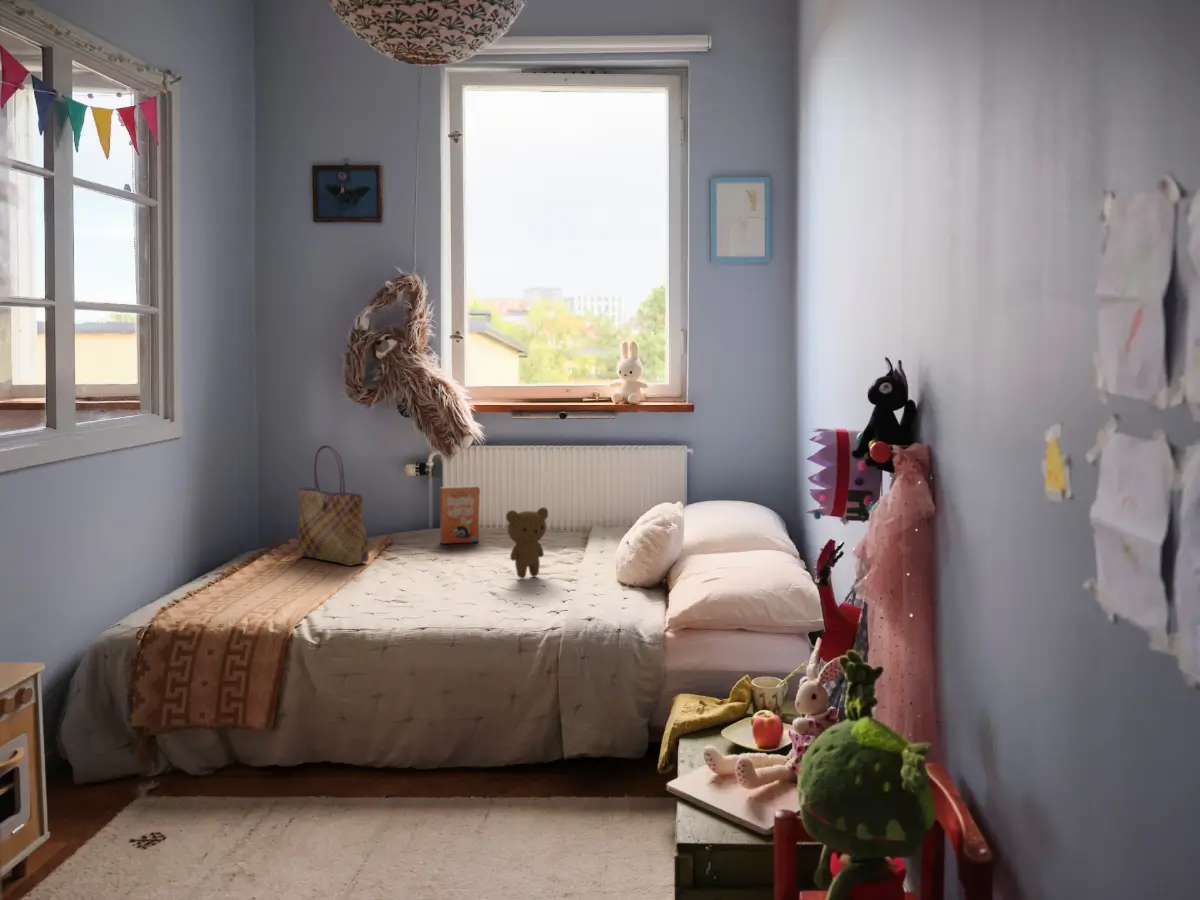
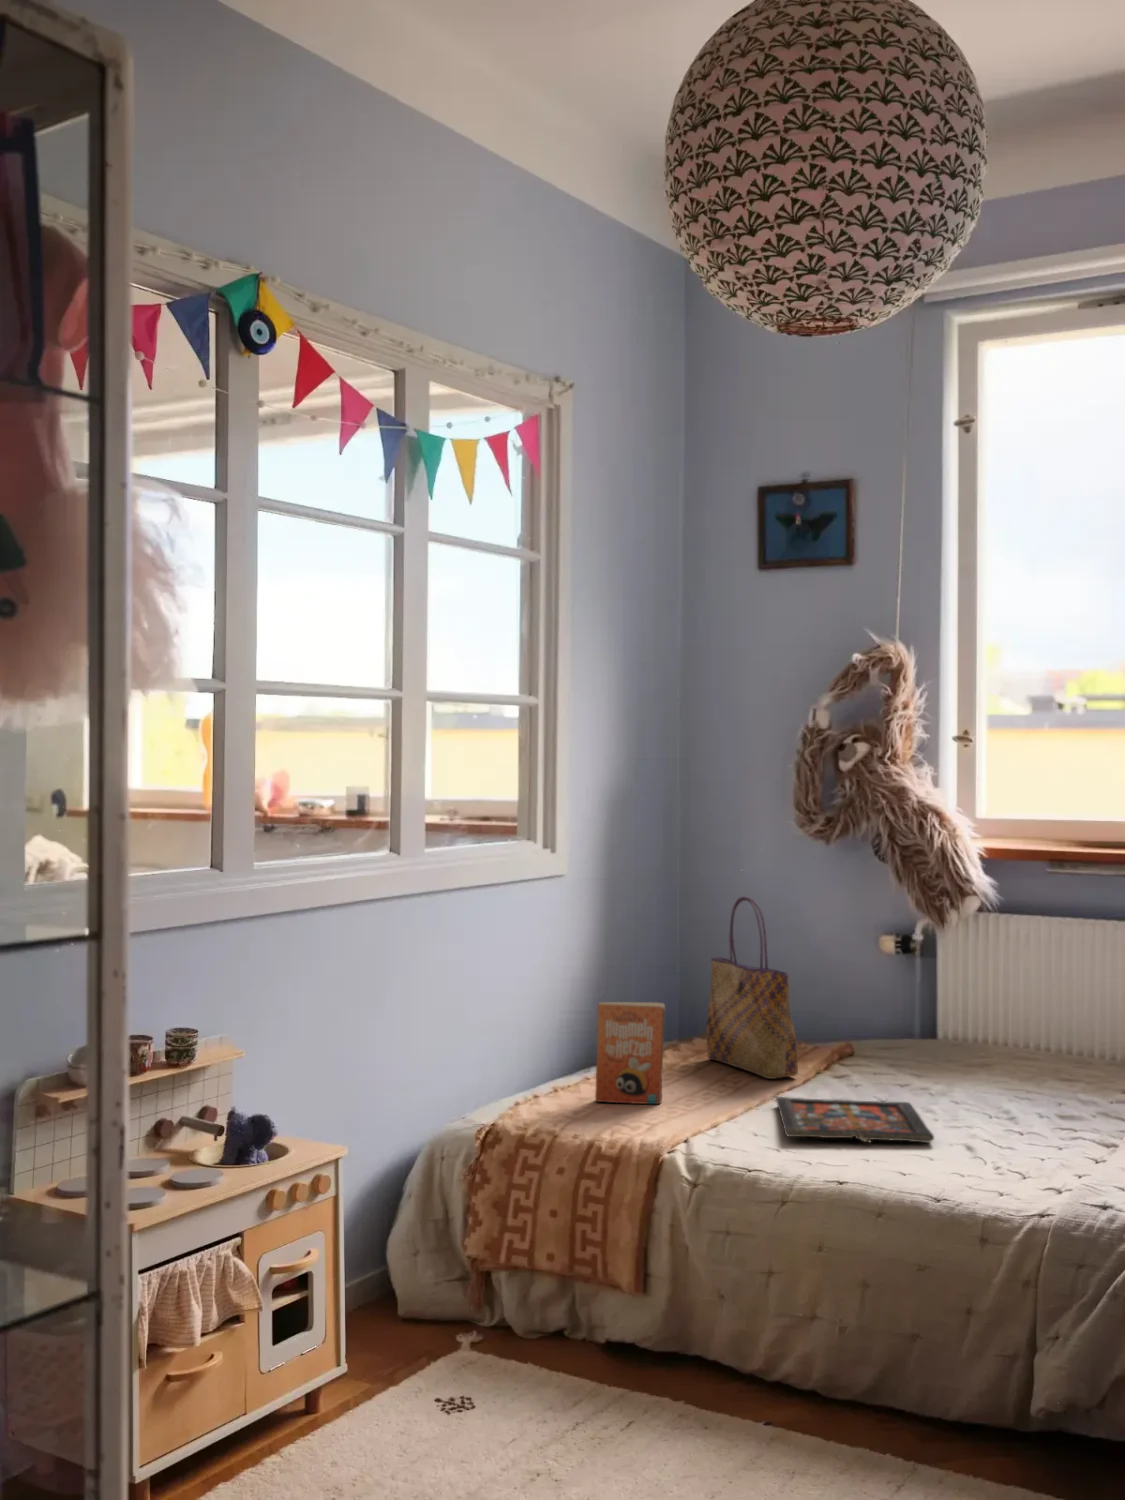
paperback book: present [440,485,480,544] -> present [595,1002,665,1104]
teddy bear: present [506,508,548,578] -> none [993,1012,1067,1125]
board game: none [365,572,479,601] -> present [776,1097,934,1143]

